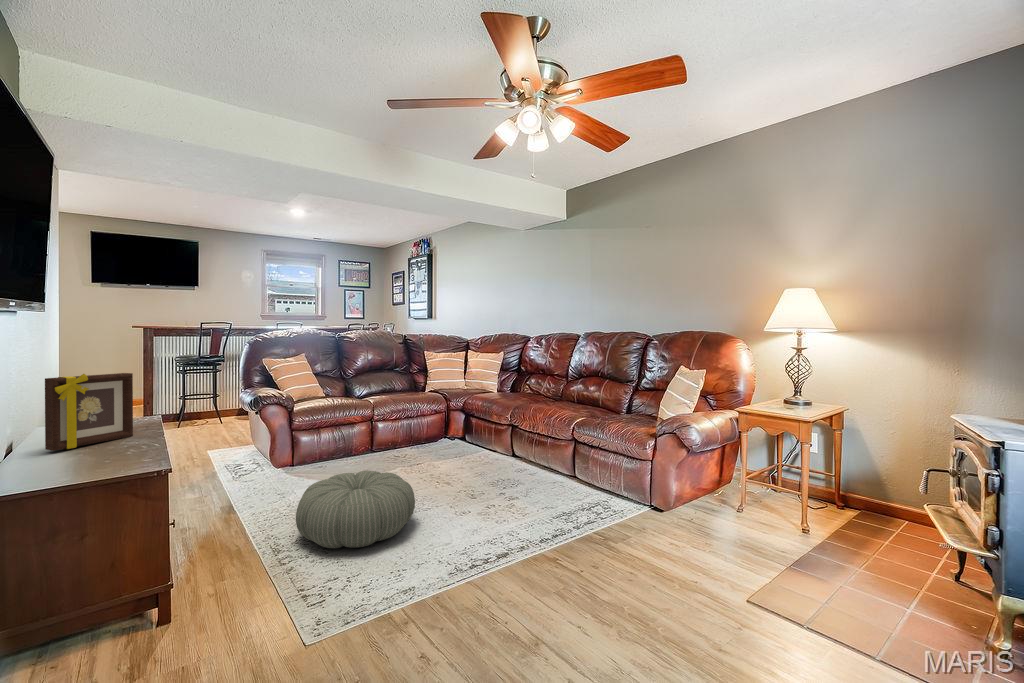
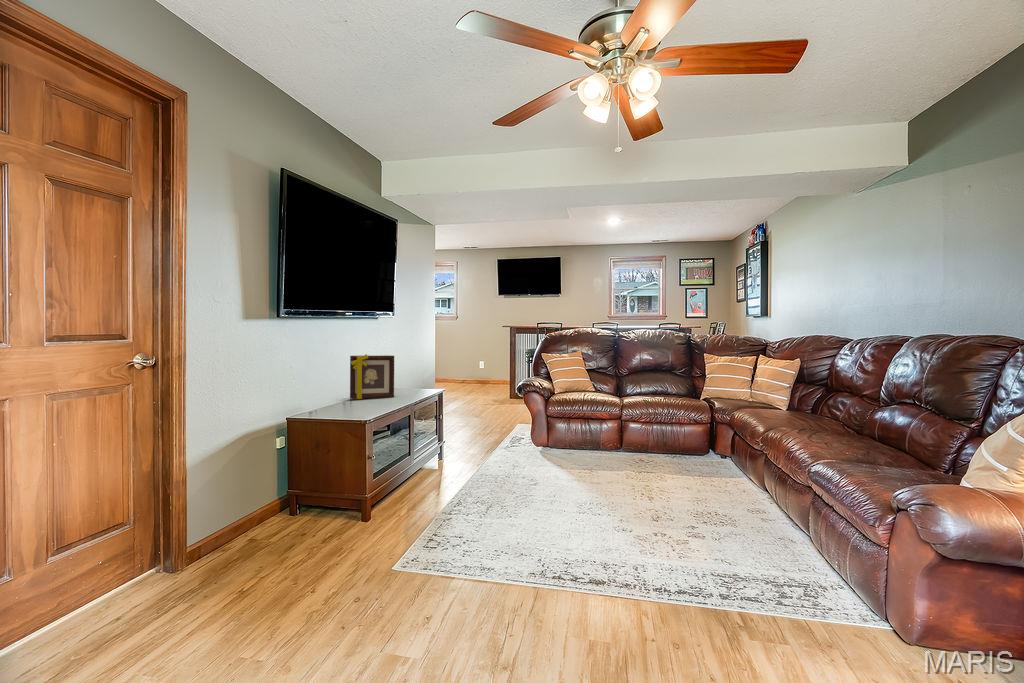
pouf: present [296,471,415,548] -> none [473,456,574,523]

